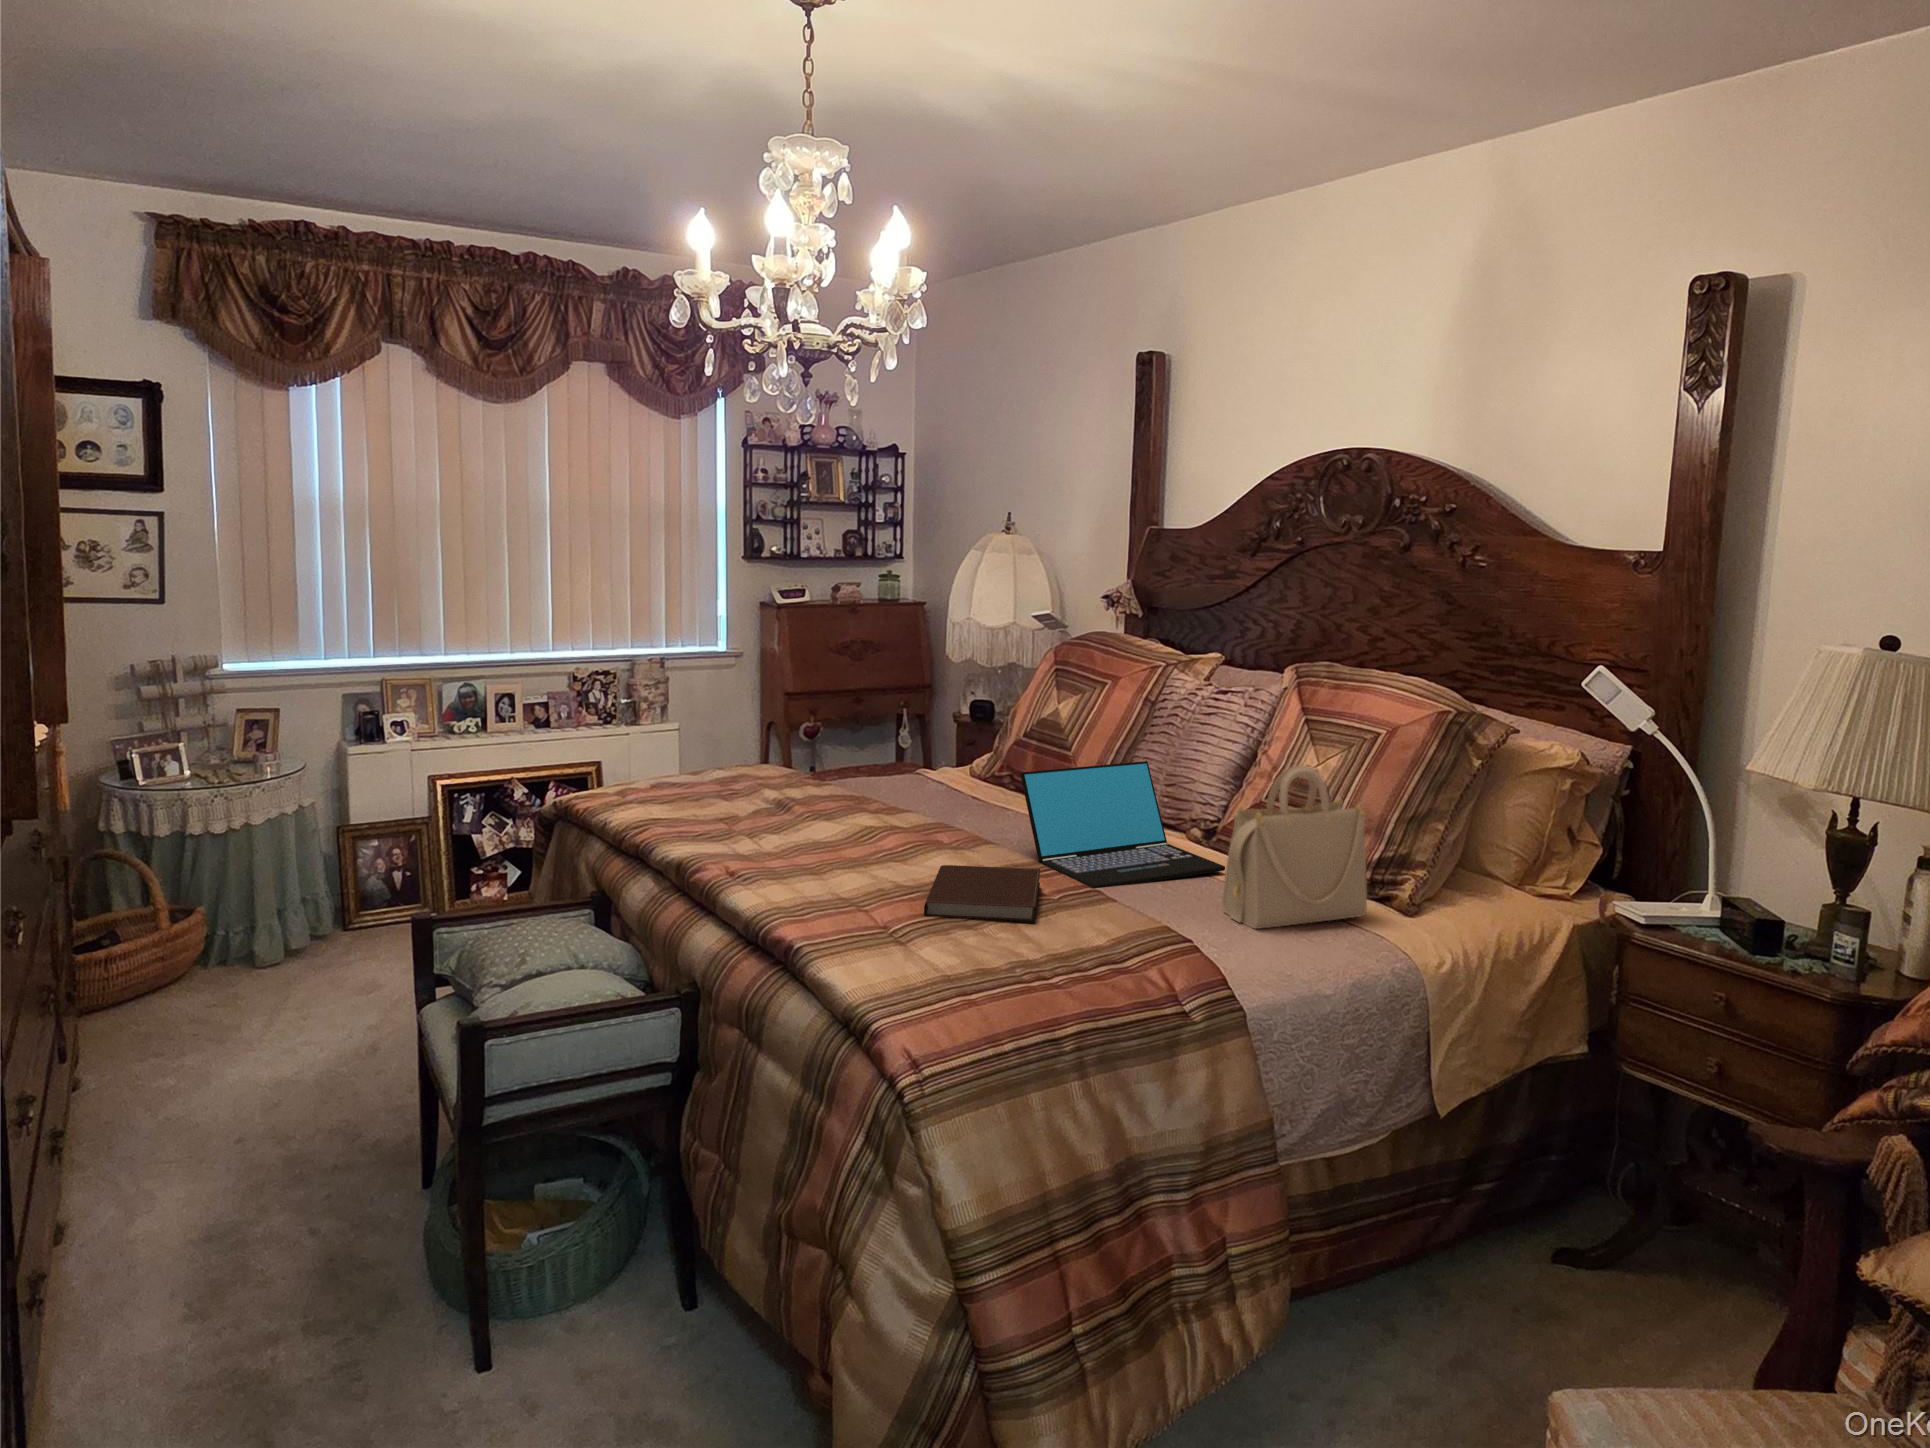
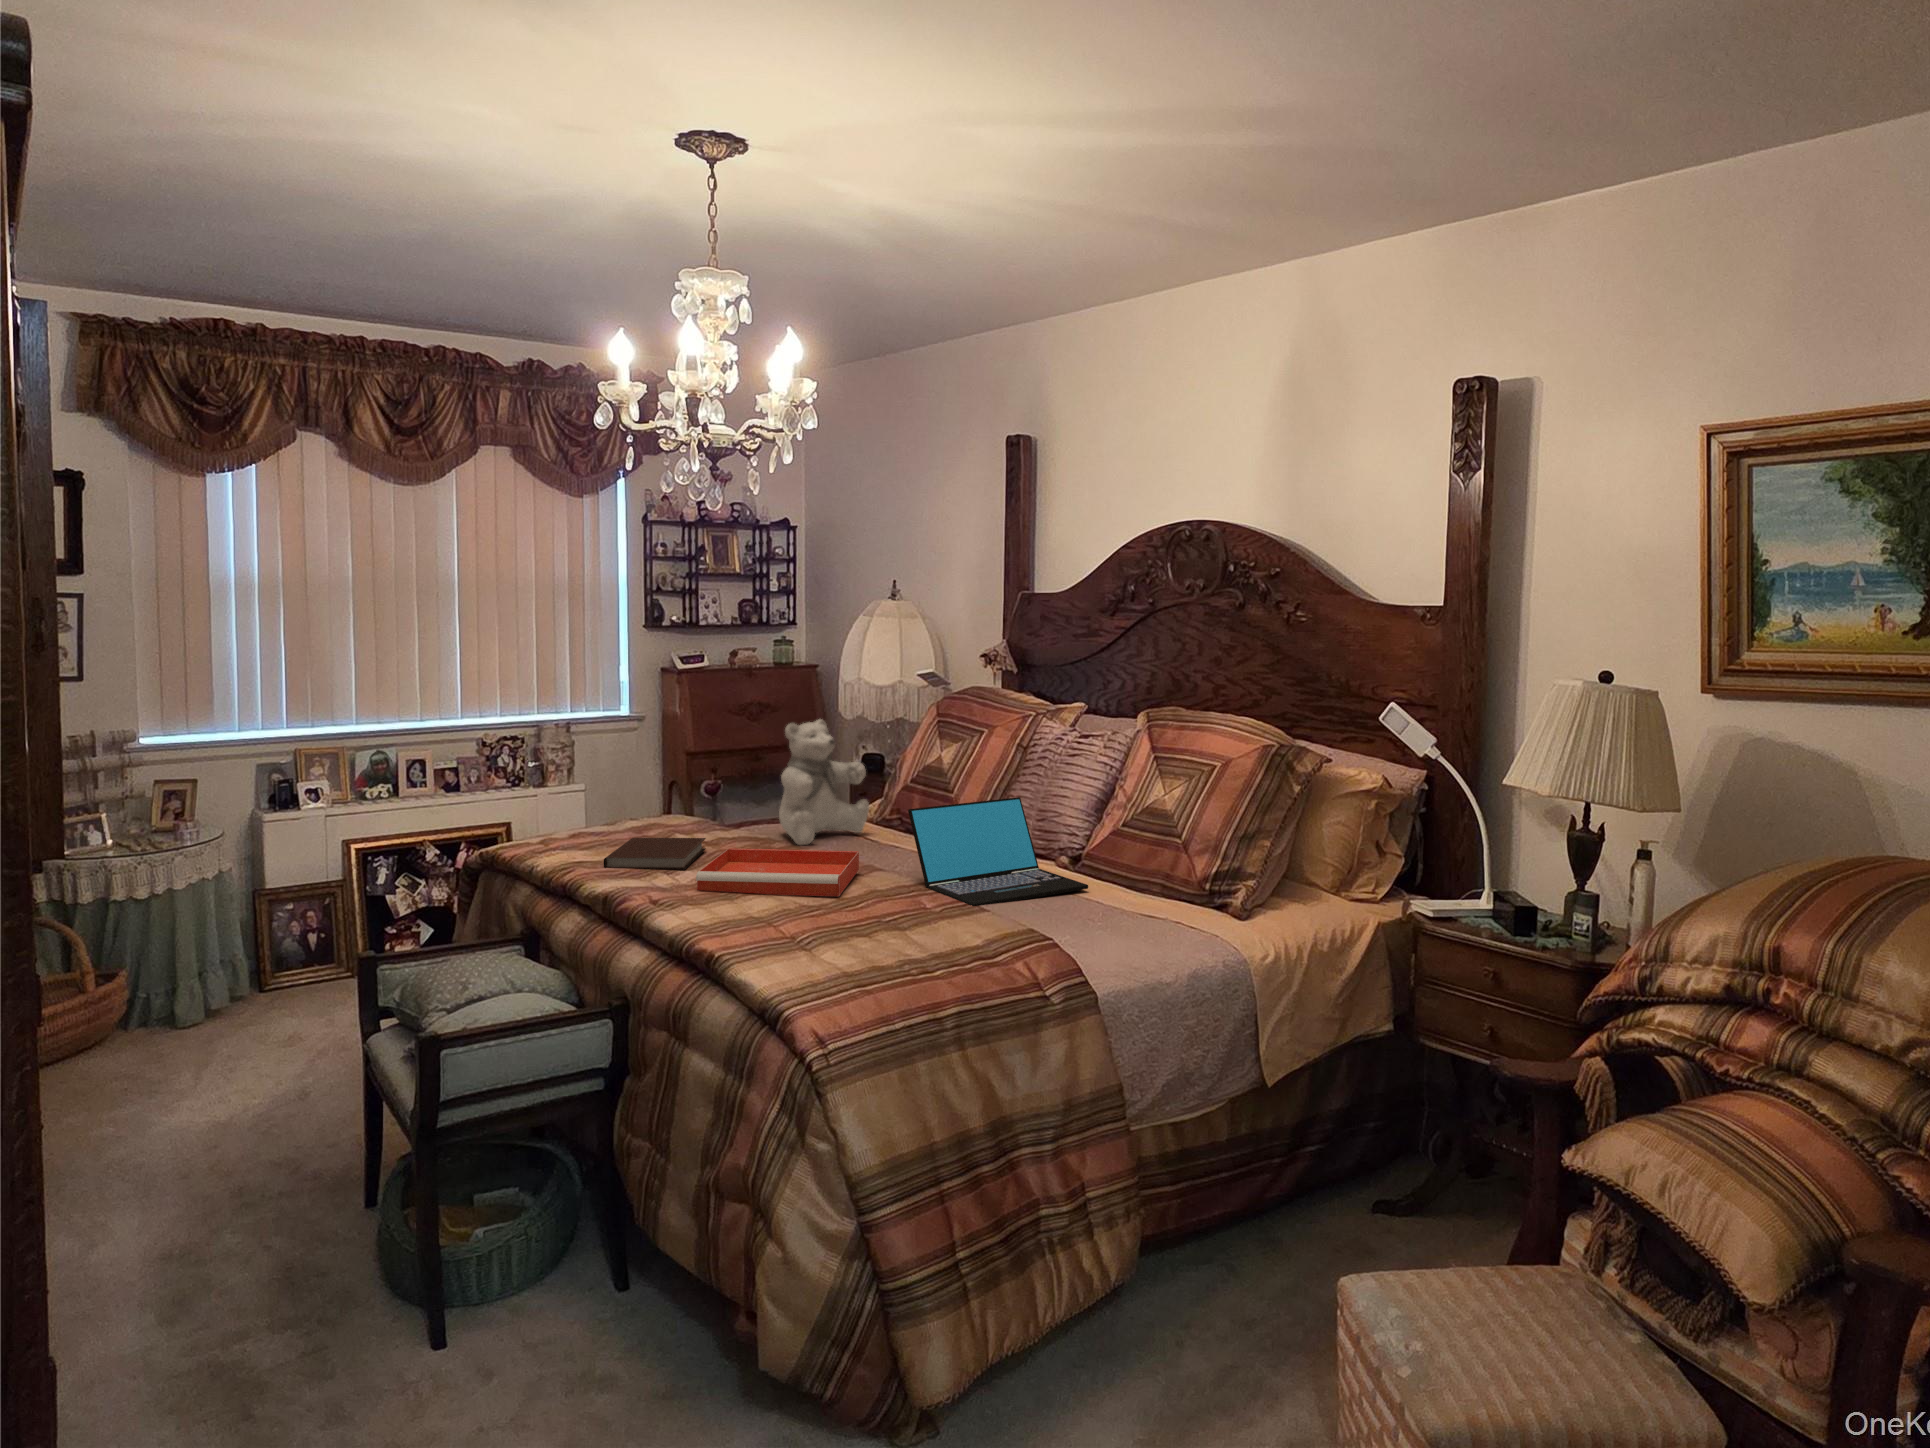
teddy bear: none [877,665,977,805] -> present [779,719,869,845]
handbag: present [1222,766,1367,929] -> none [1083,792,1205,932]
tray: none [781,809,964,871] -> present [696,848,859,896]
notebook: present [924,865,1040,923] -> present [604,838,706,870]

